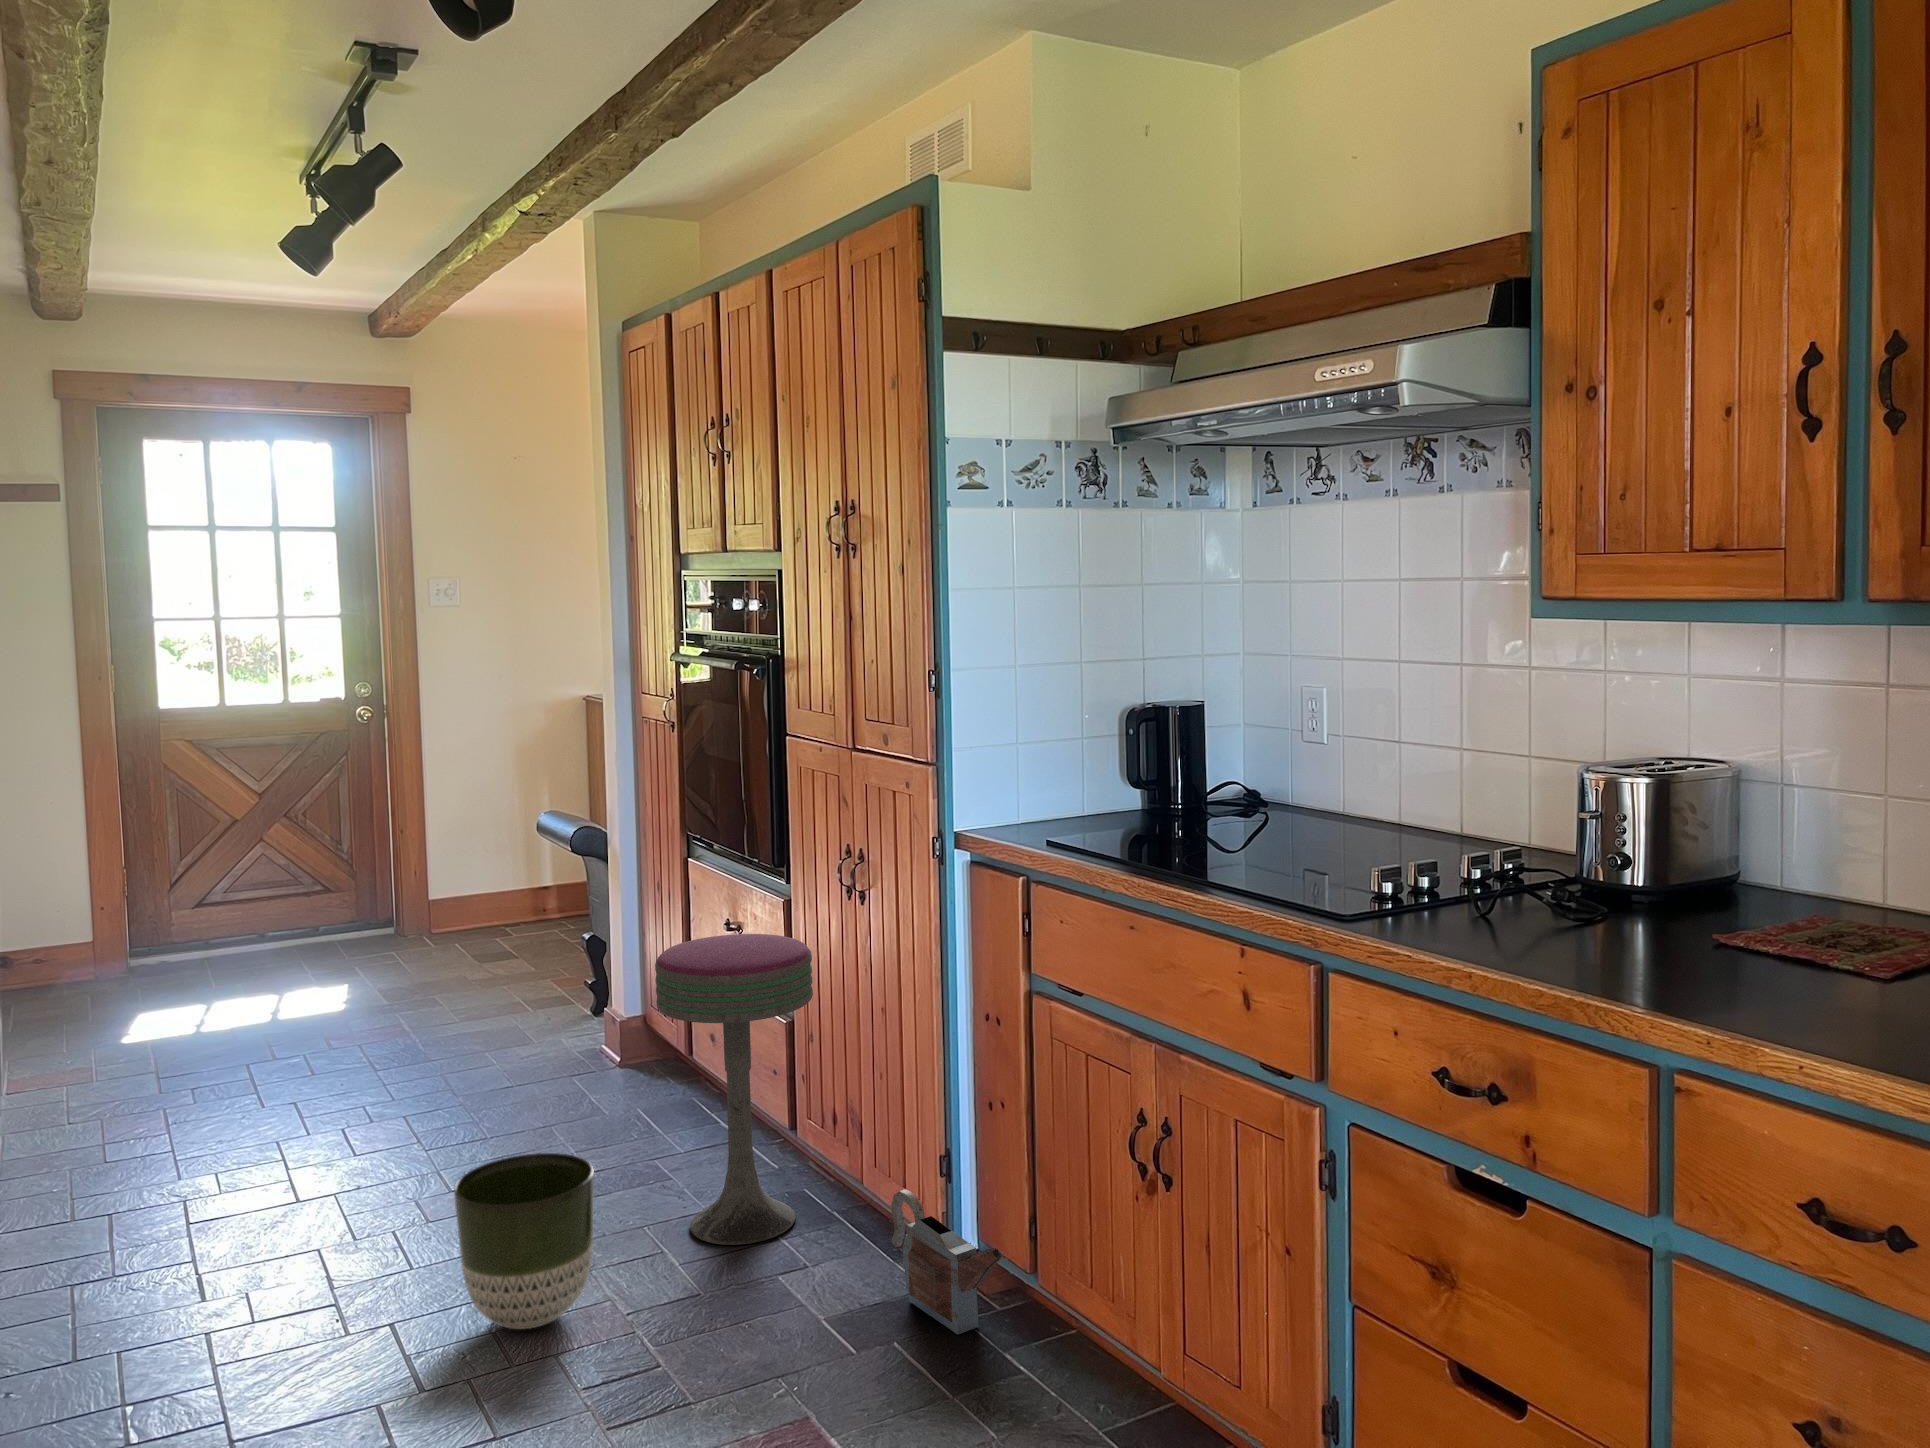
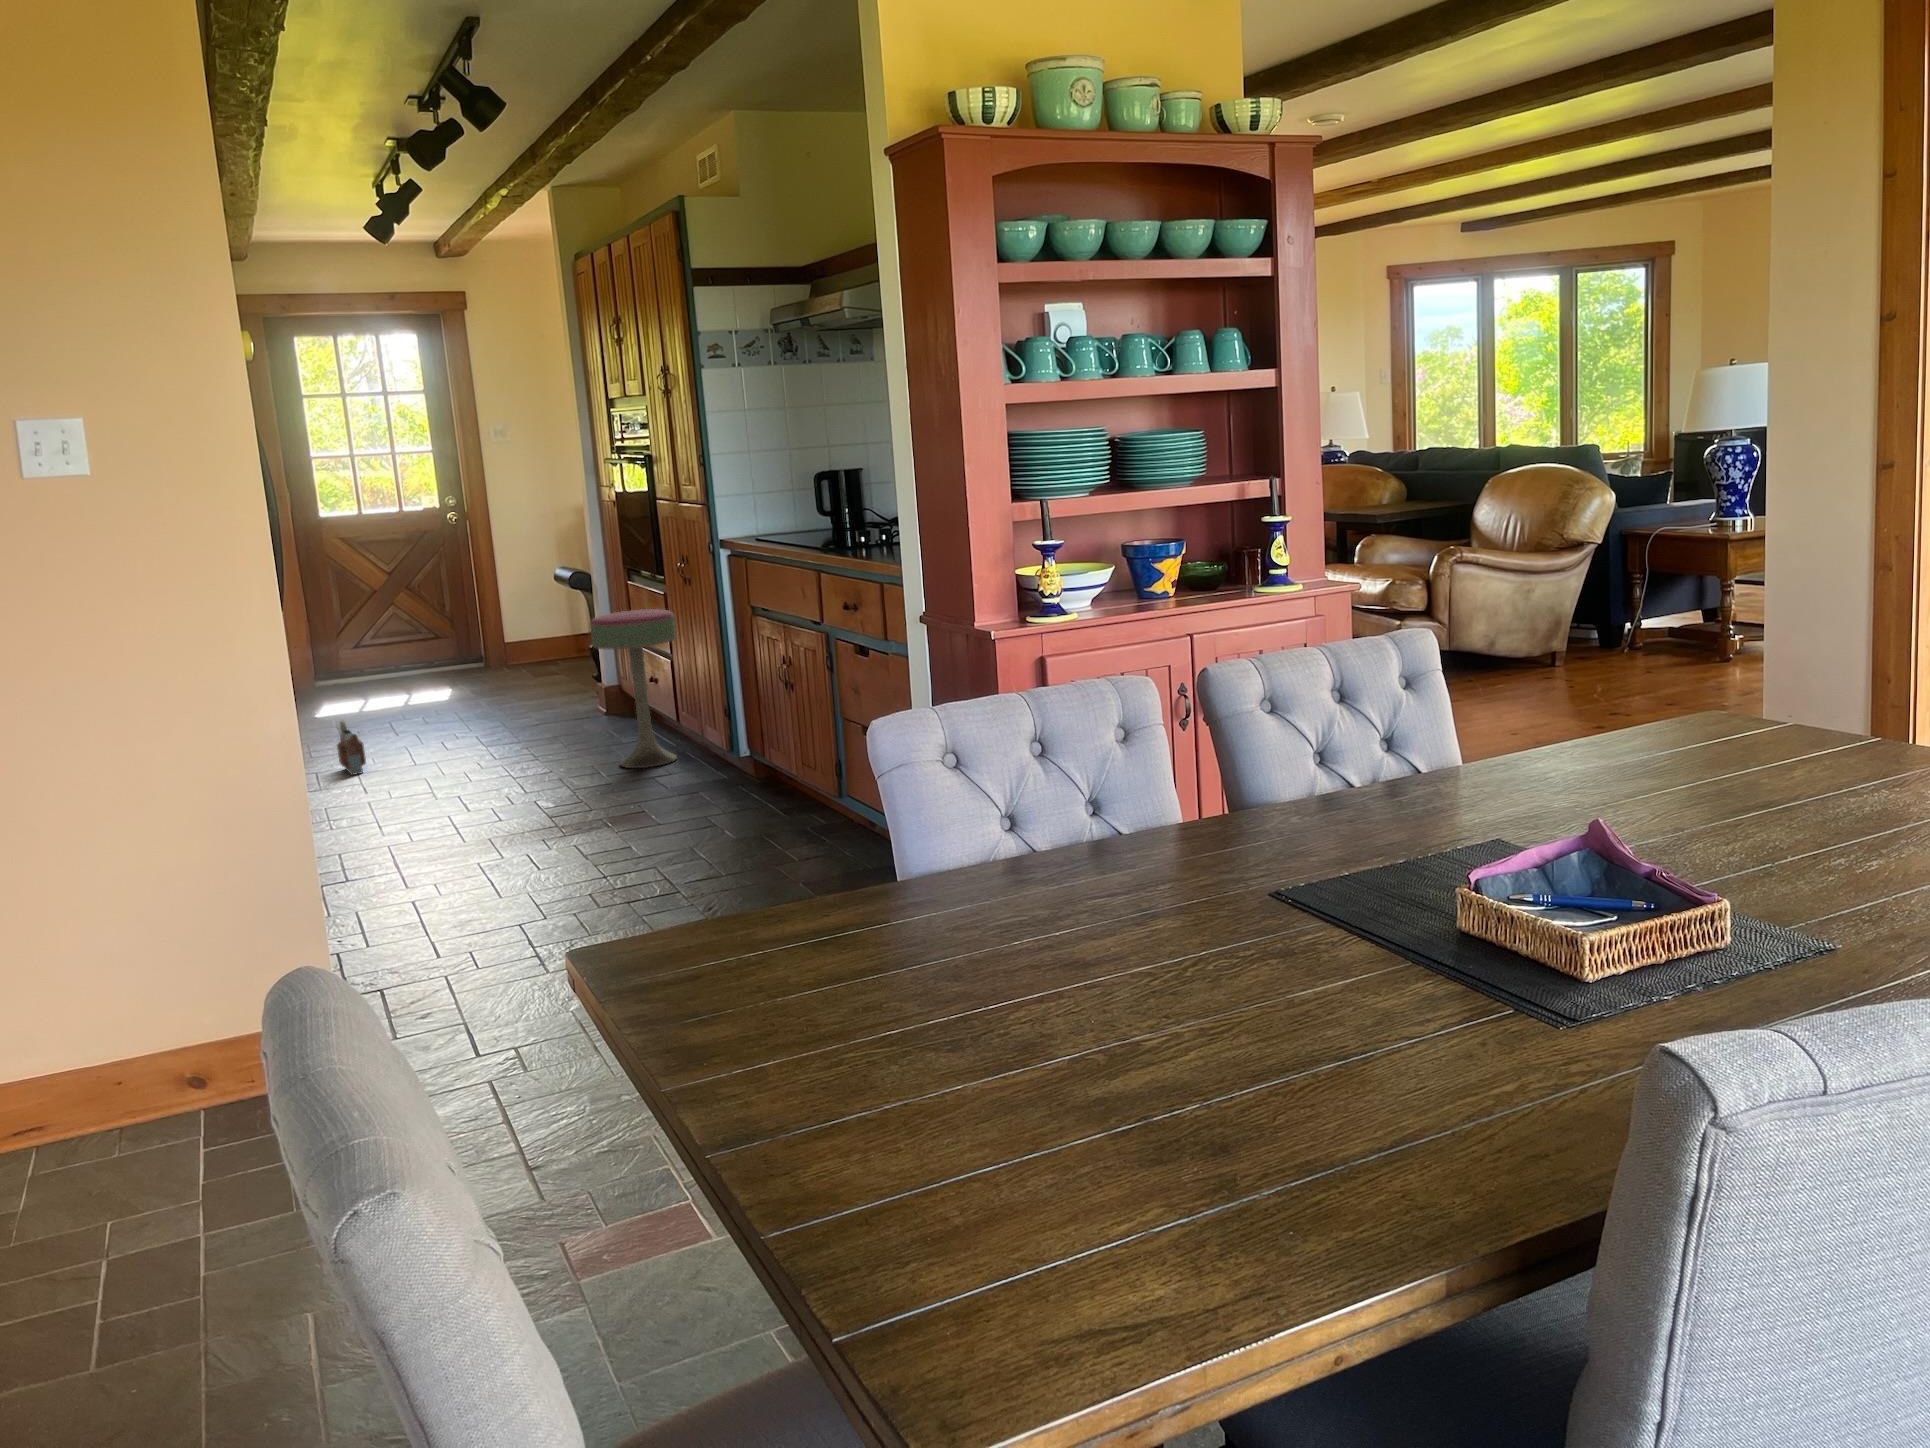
planter: present [454,1153,594,1329] -> none [487,714,559,794]
watering can: present [891,1189,1003,1335] -> present [337,721,366,775]

